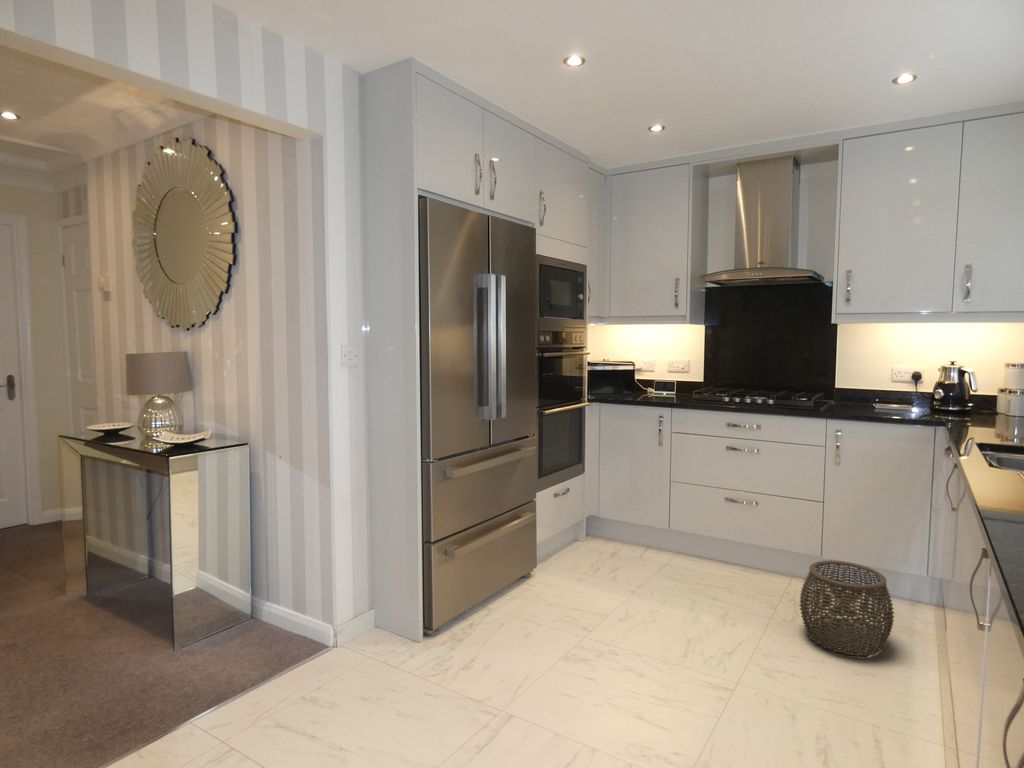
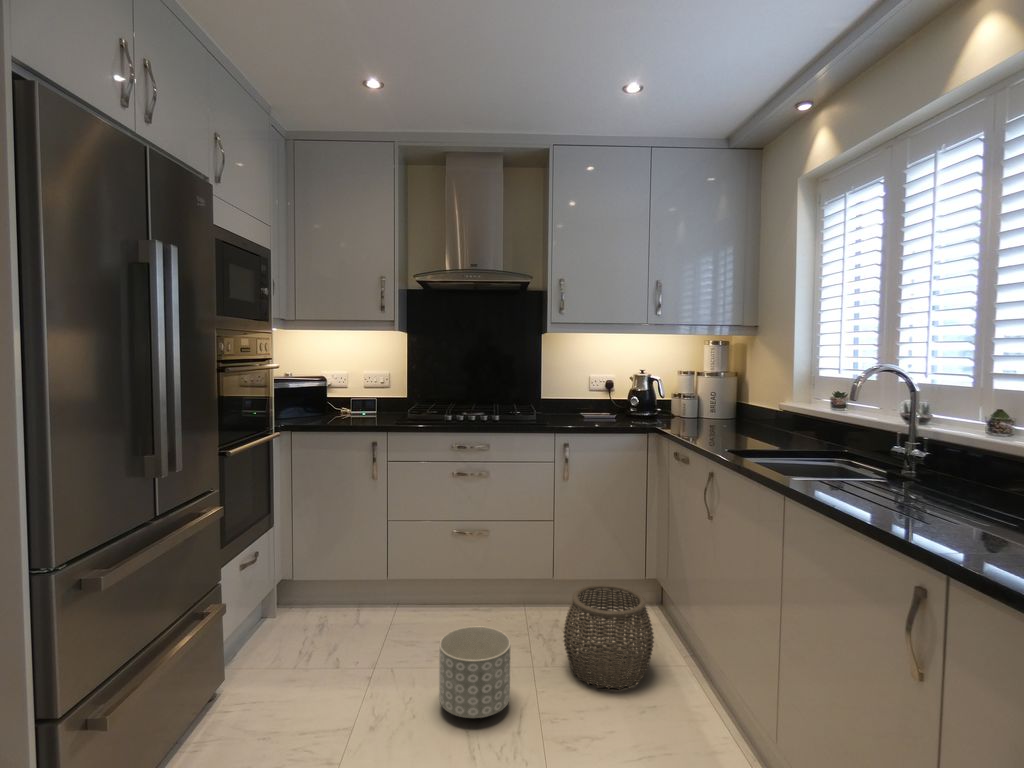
planter: none [676,567,737,636] -> present [439,626,510,718]

